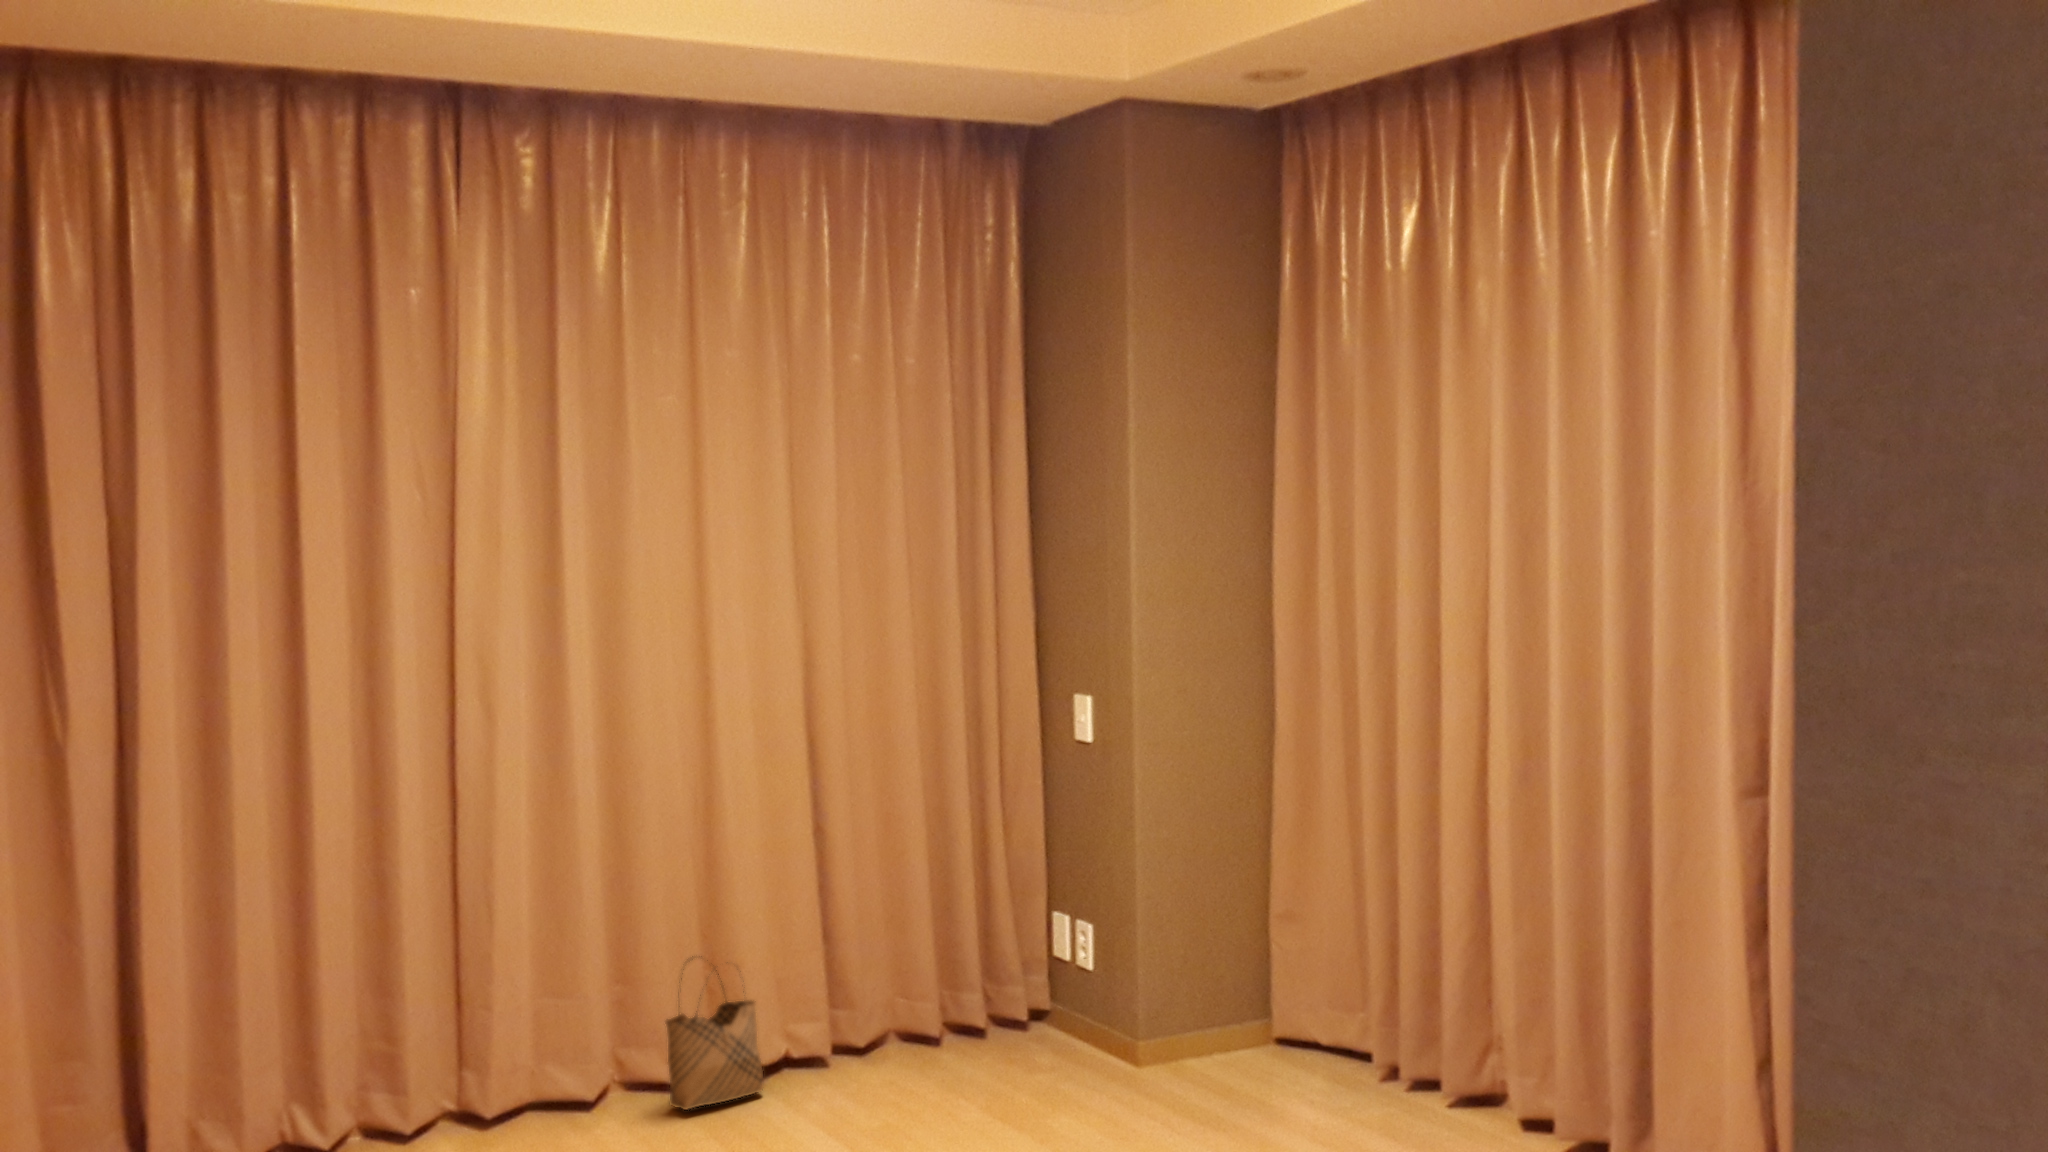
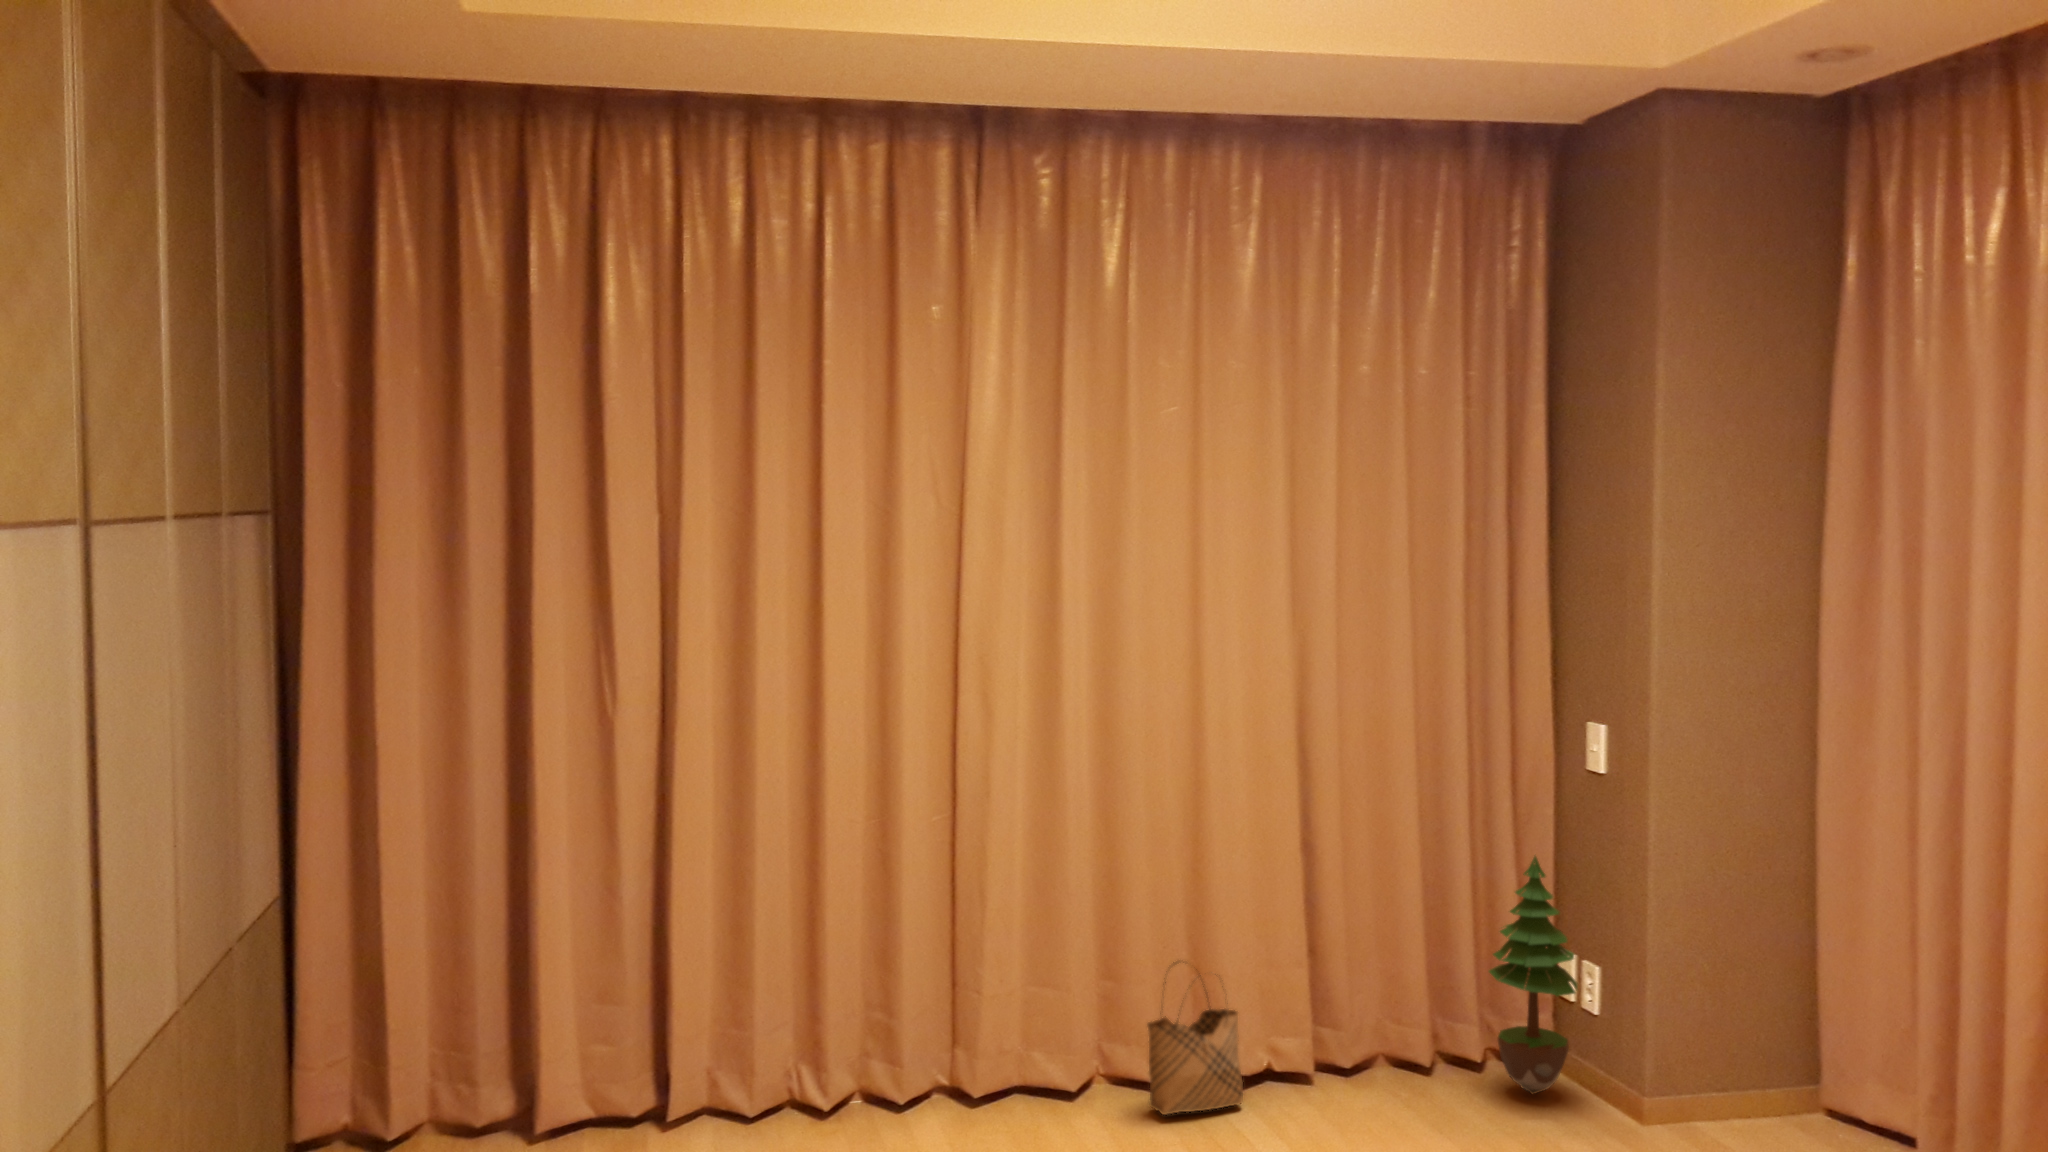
potted tree: none [991,821,1072,1049] -> present [1489,856,1578,1094]

